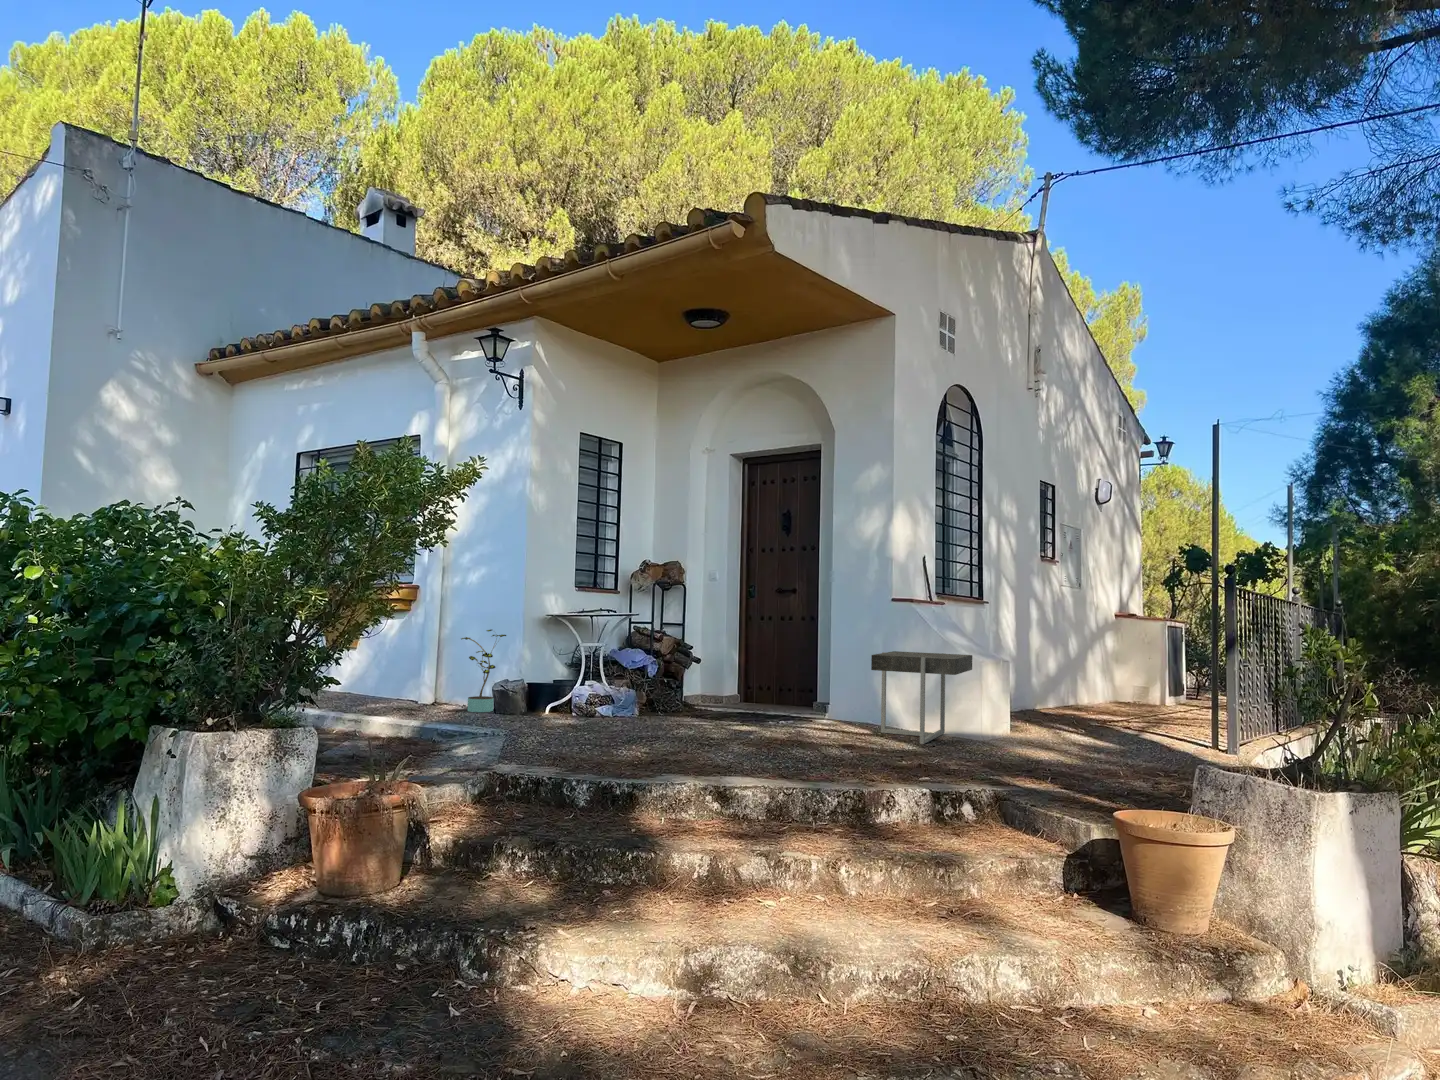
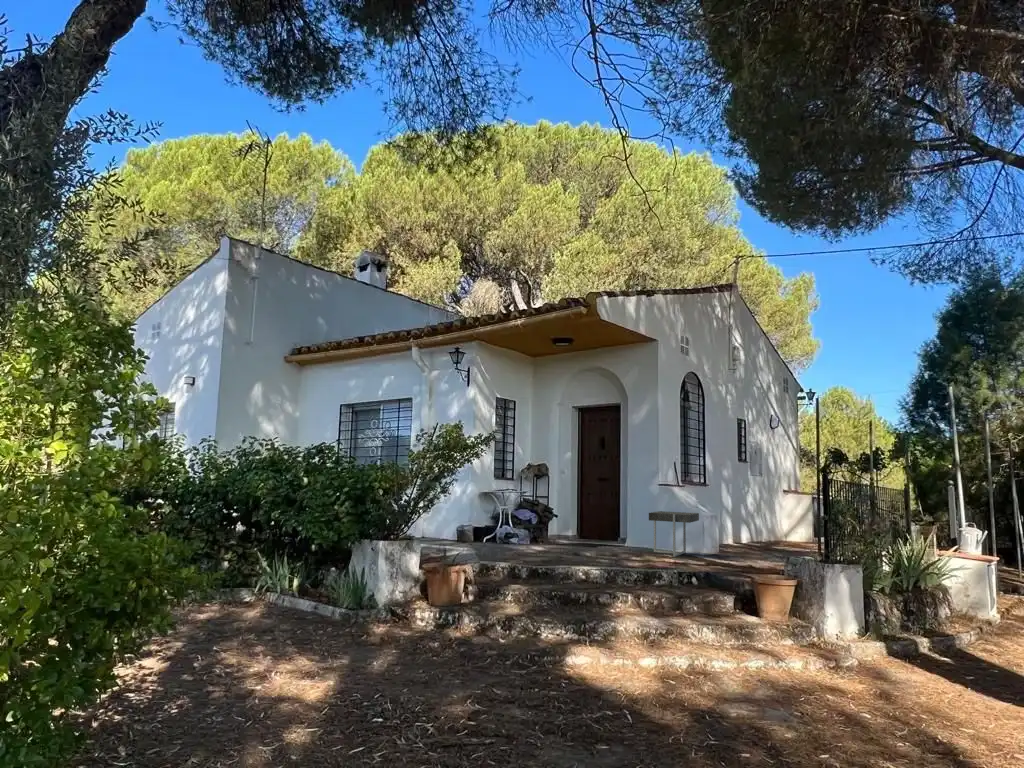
potted plant: present [461,629,506,712] -> none [439,499,462,542]

